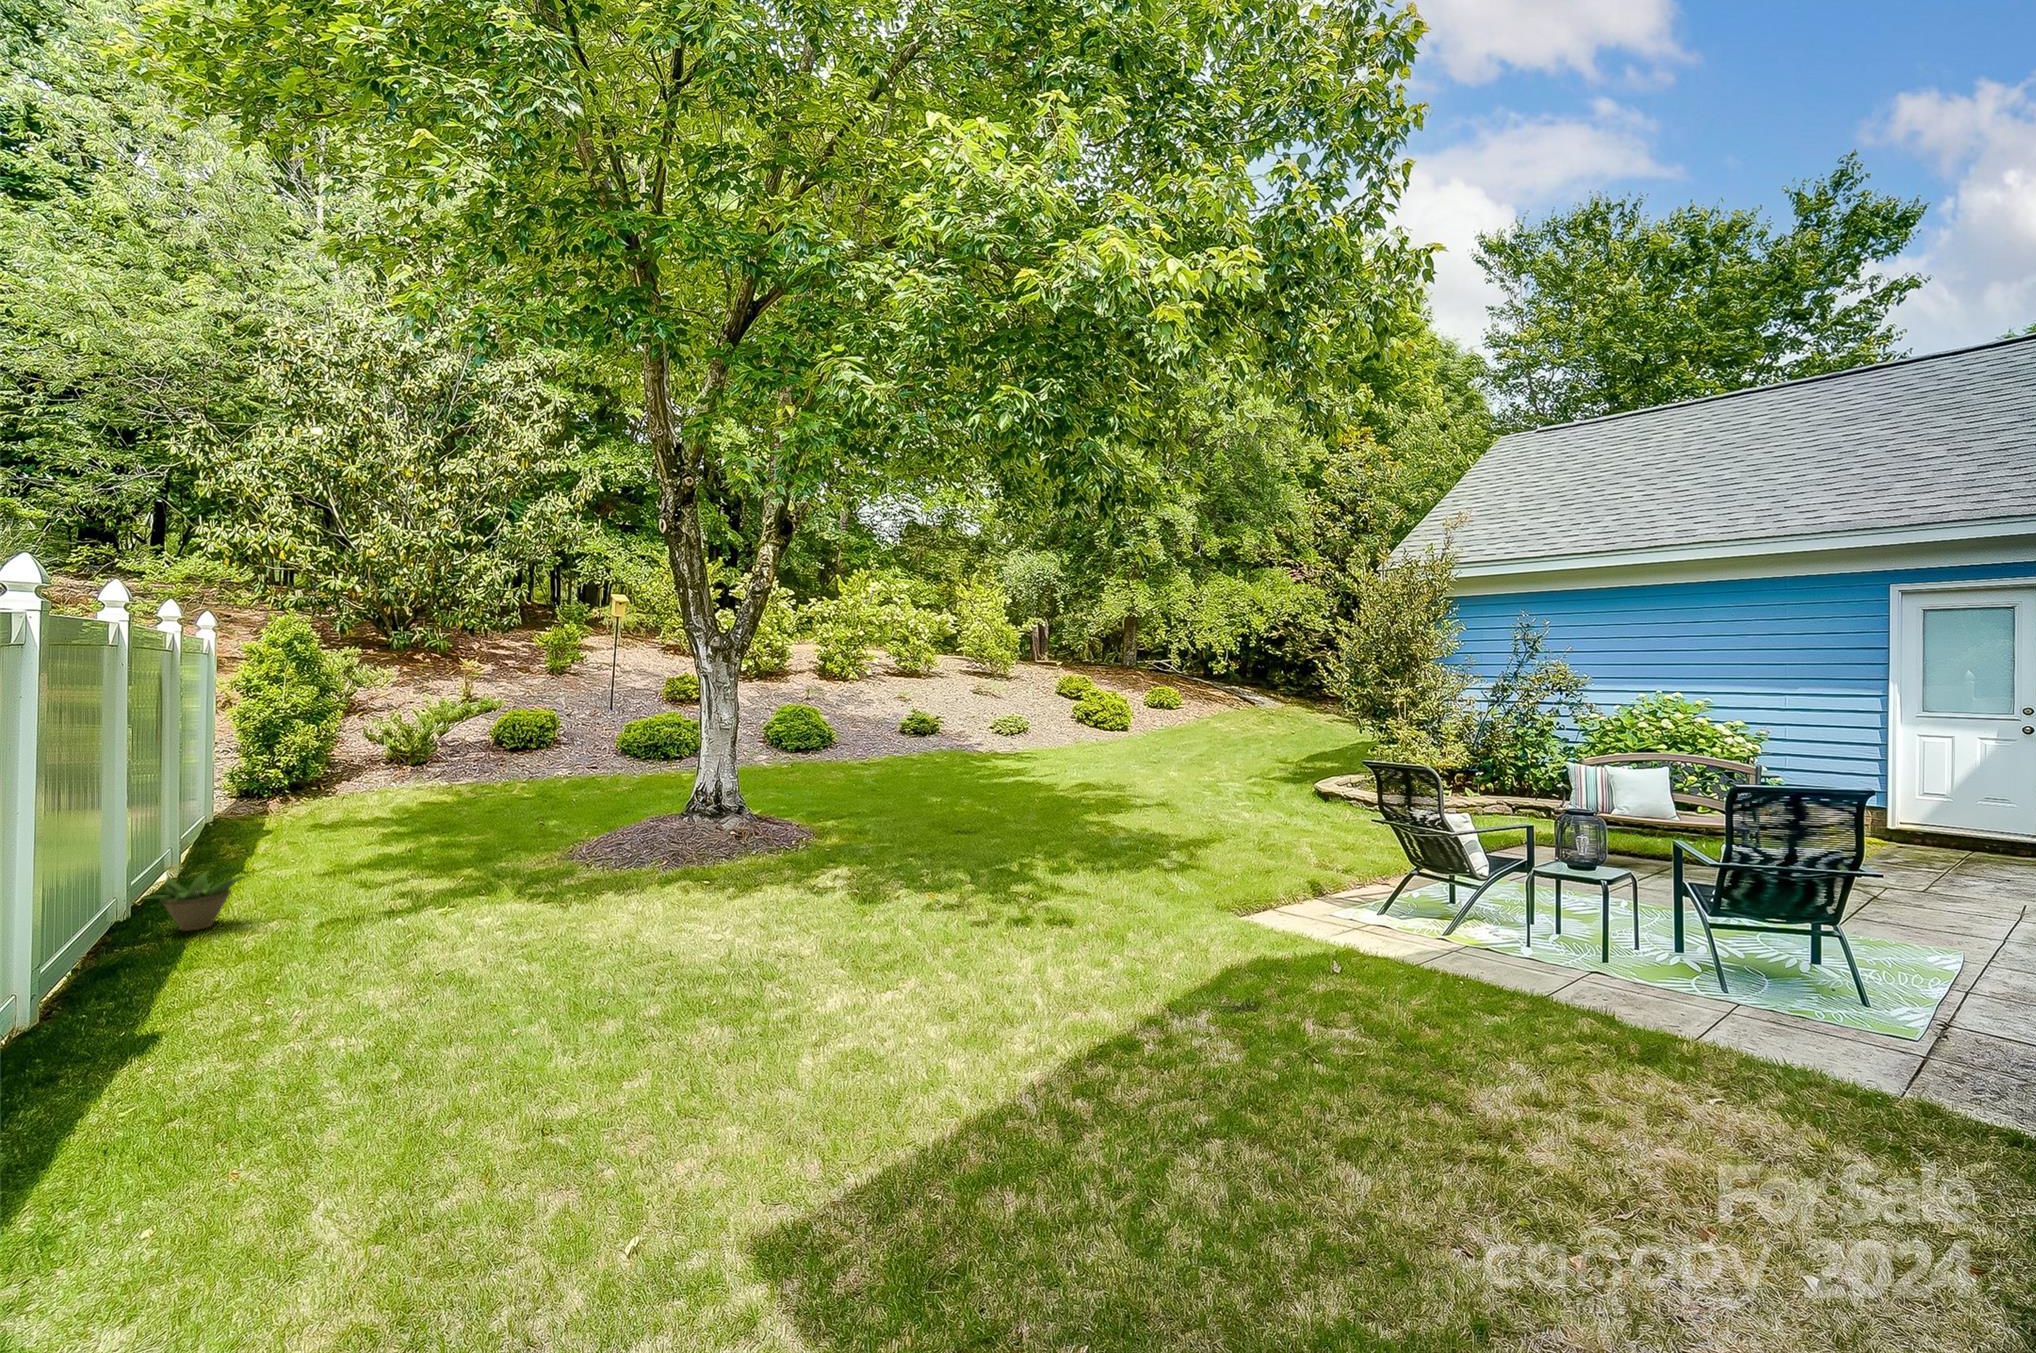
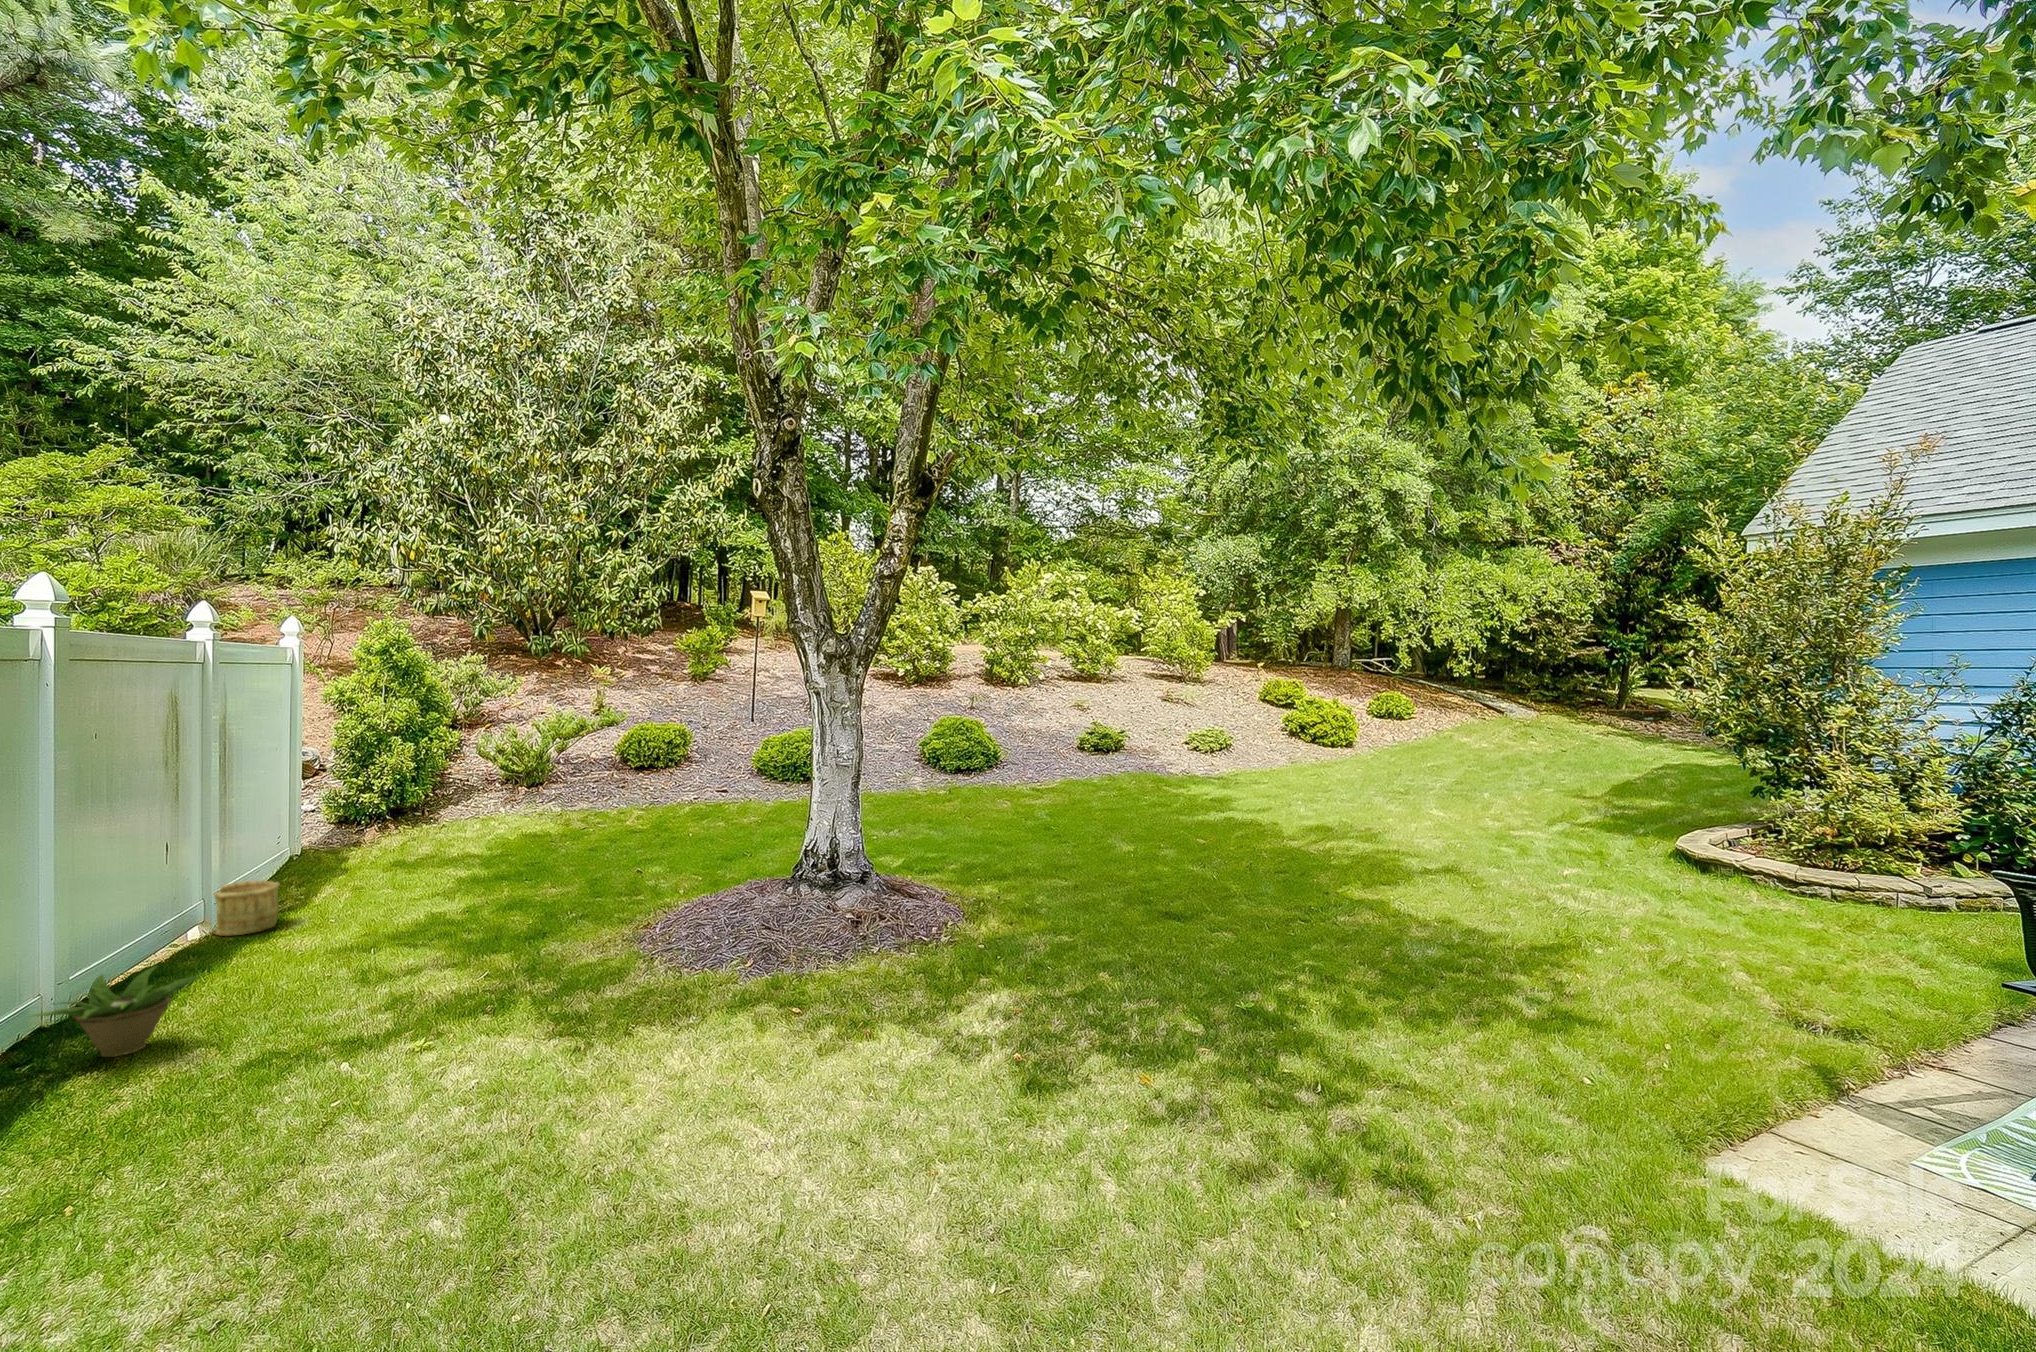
wooden bucket: none [188,827,248,869] -> present [213,881,280,936]

